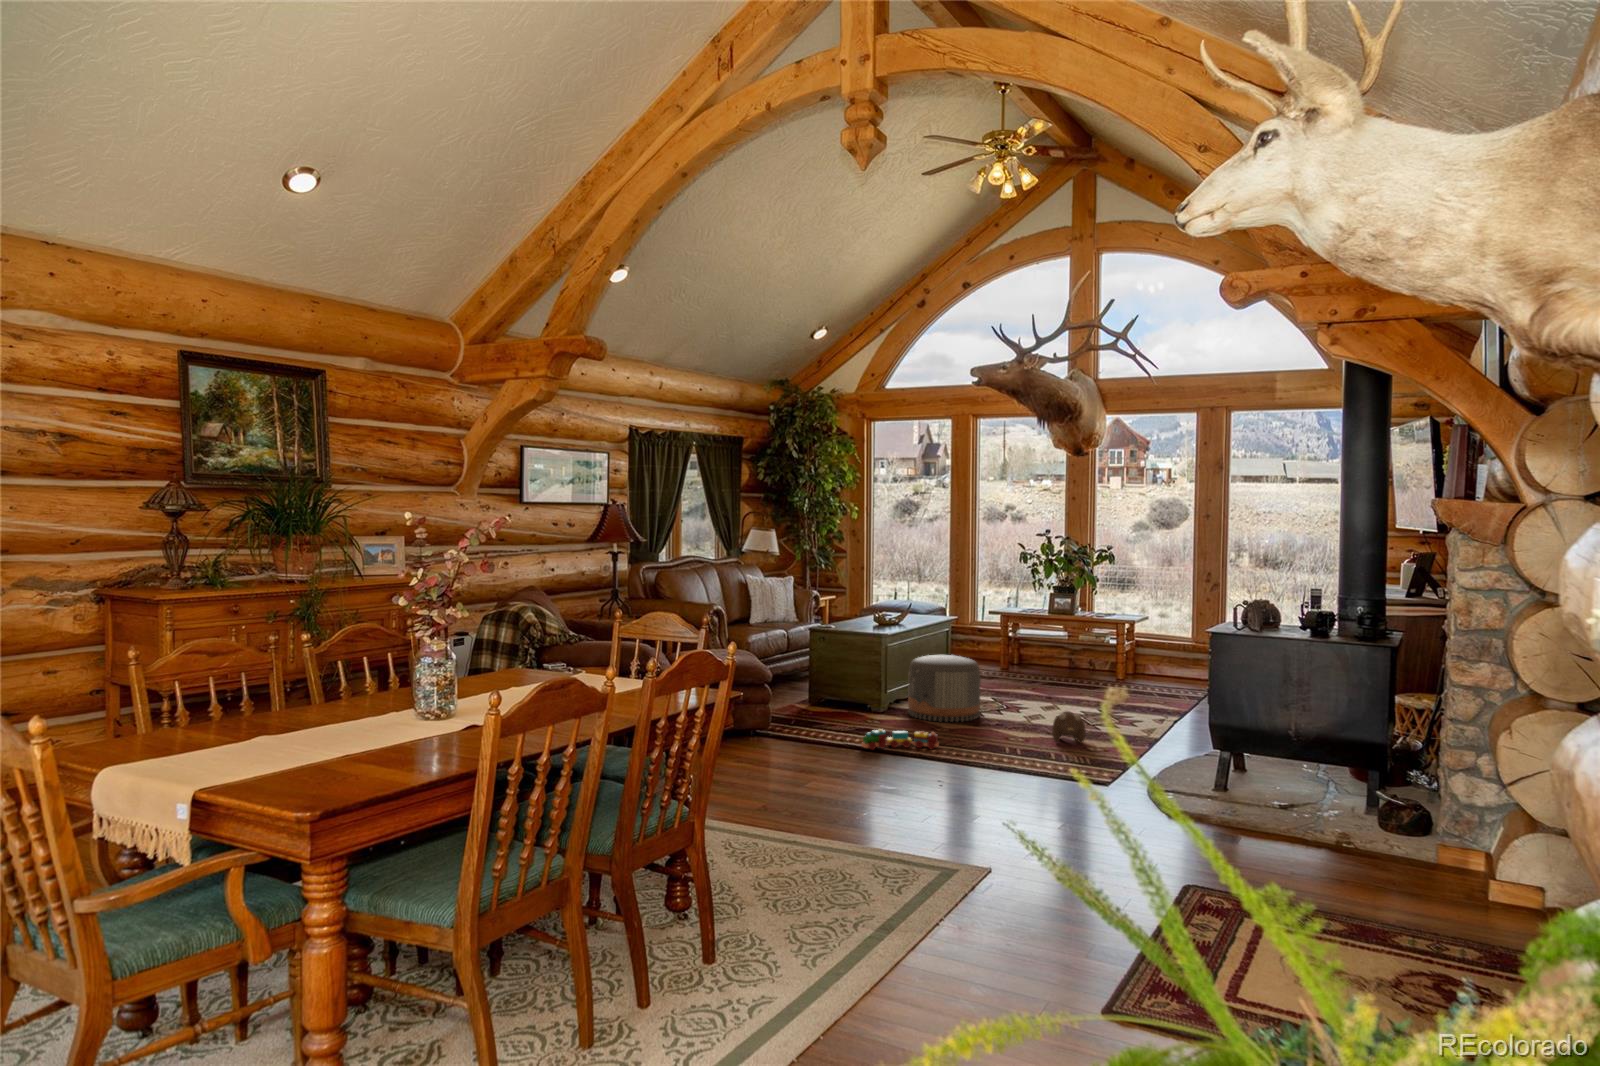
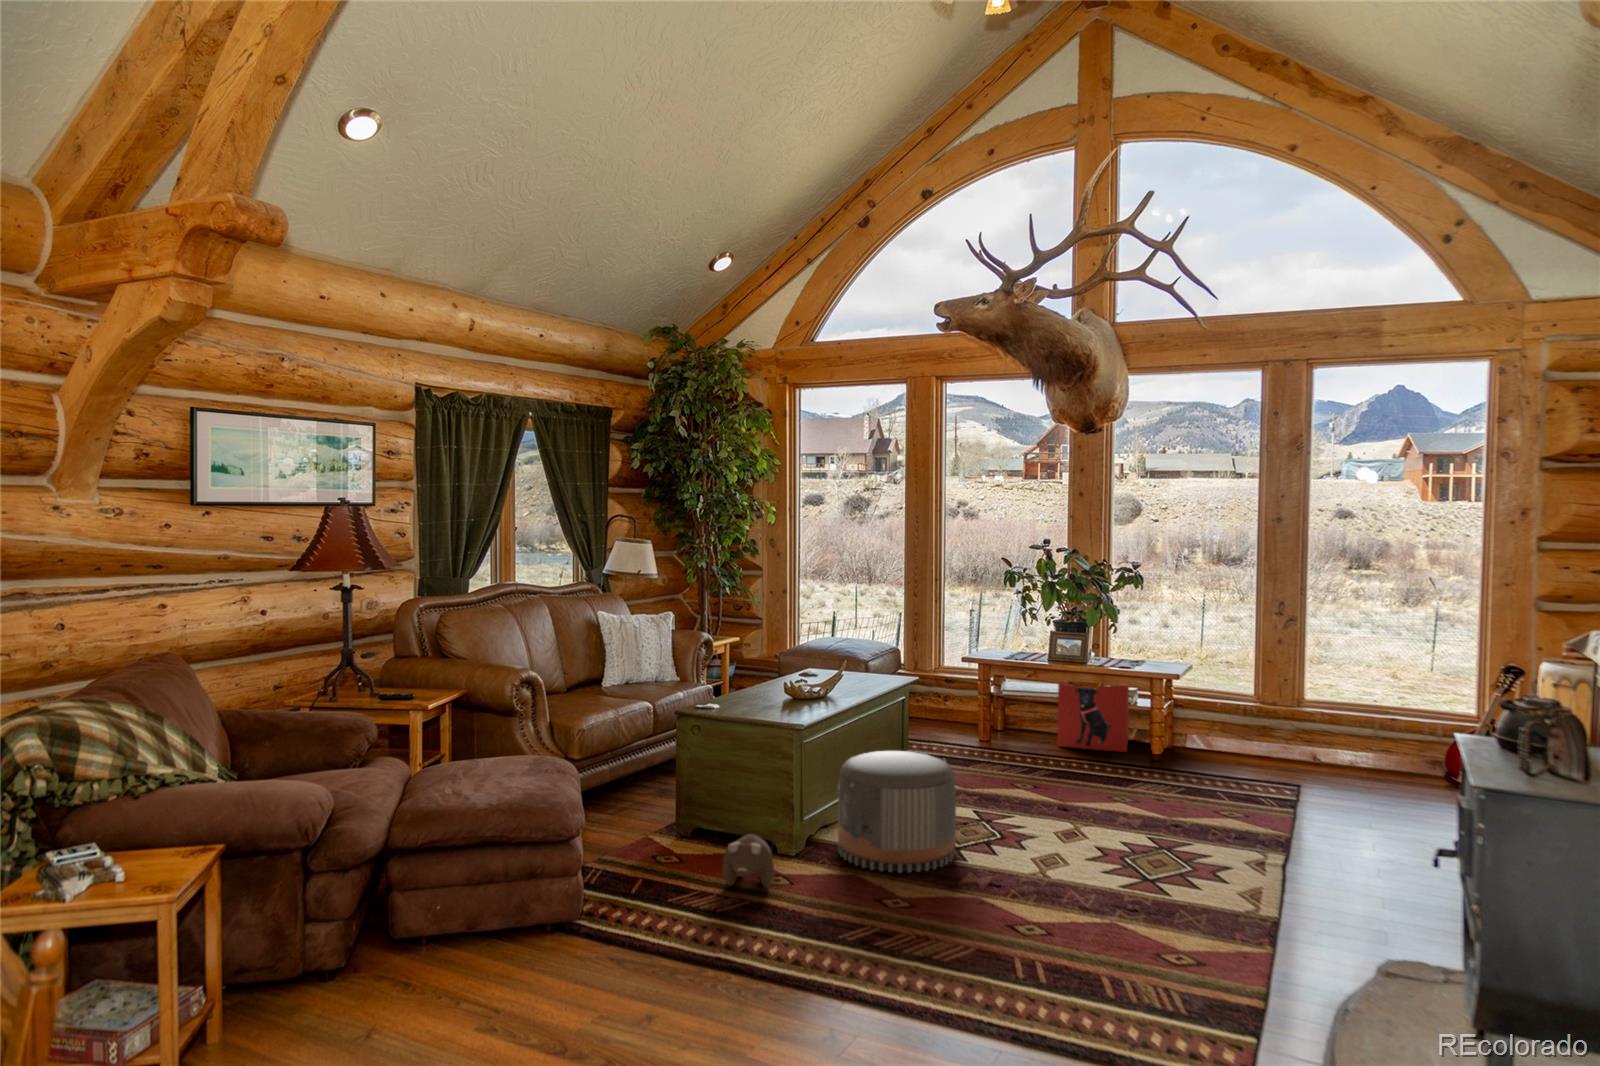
storage box: none [1055,621,1106,674] -> present [1057,683,1129,752]
plush toy: present [1052,711,1086,743] -> present [723,834,774,888]
toy train: present [861,729,939,750] -> none [745,917,887,961]

